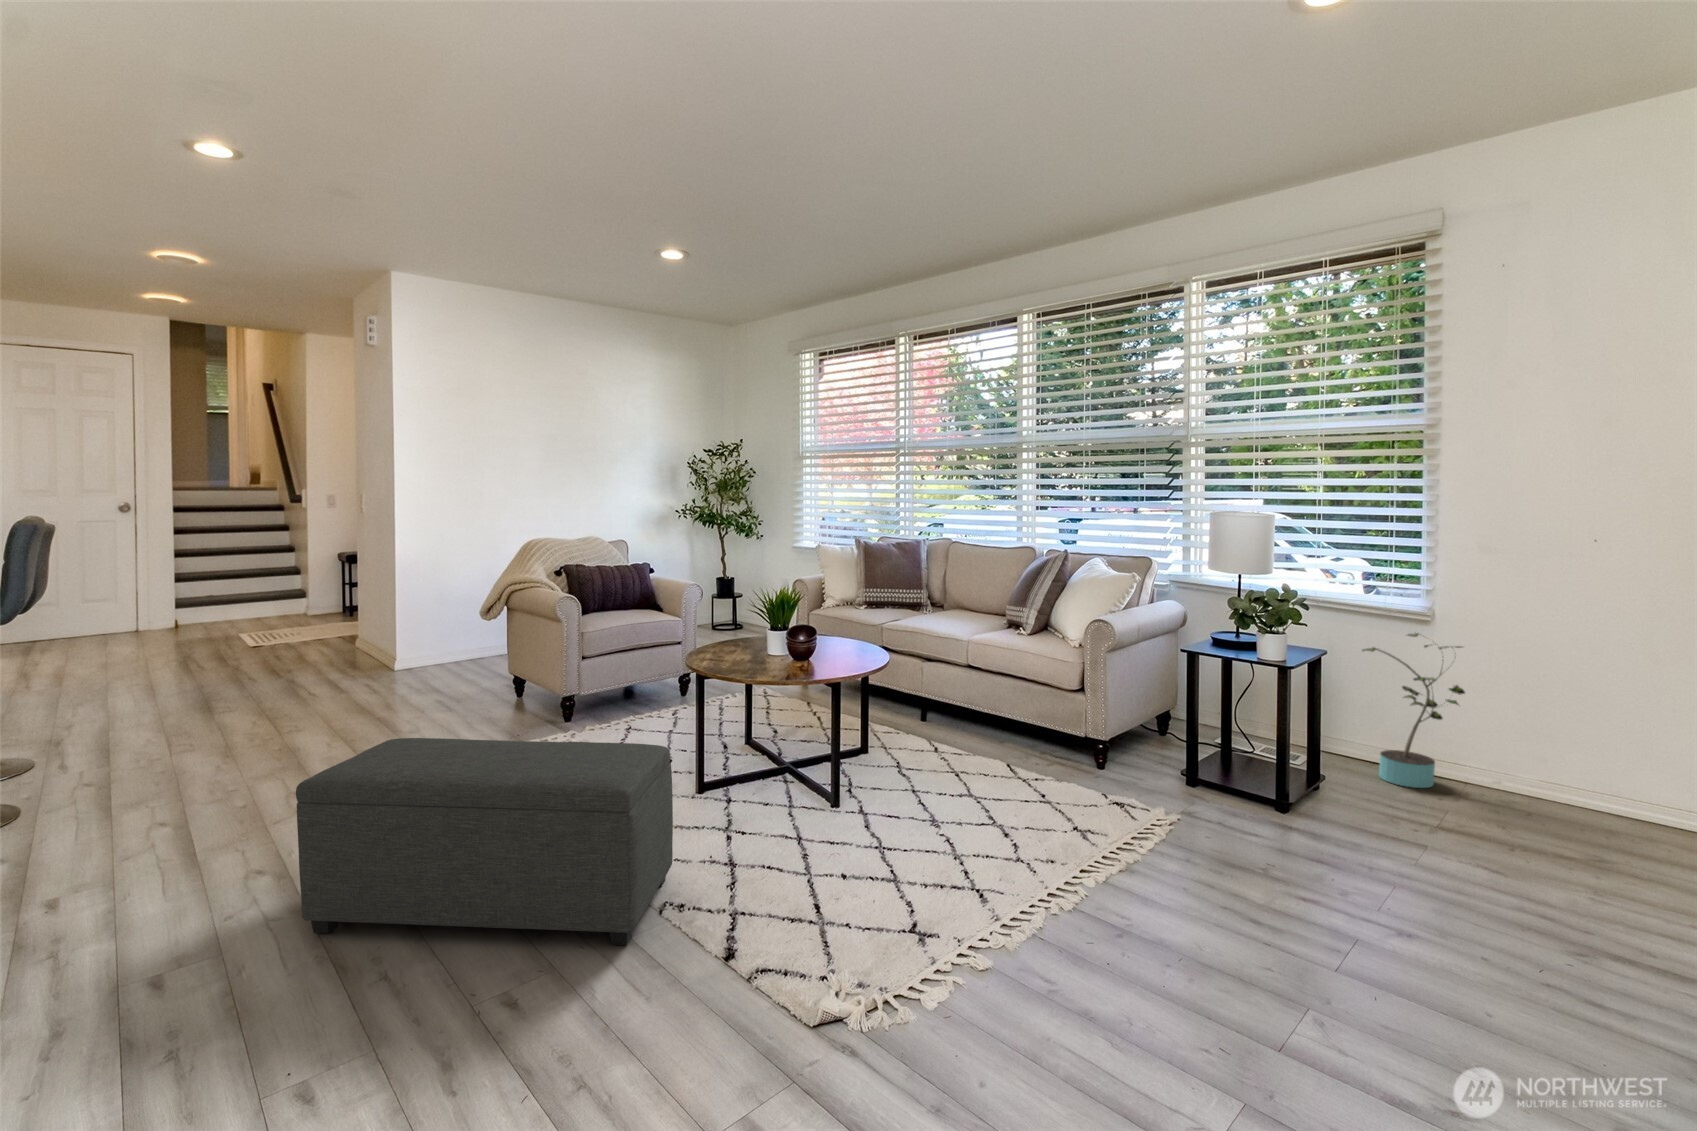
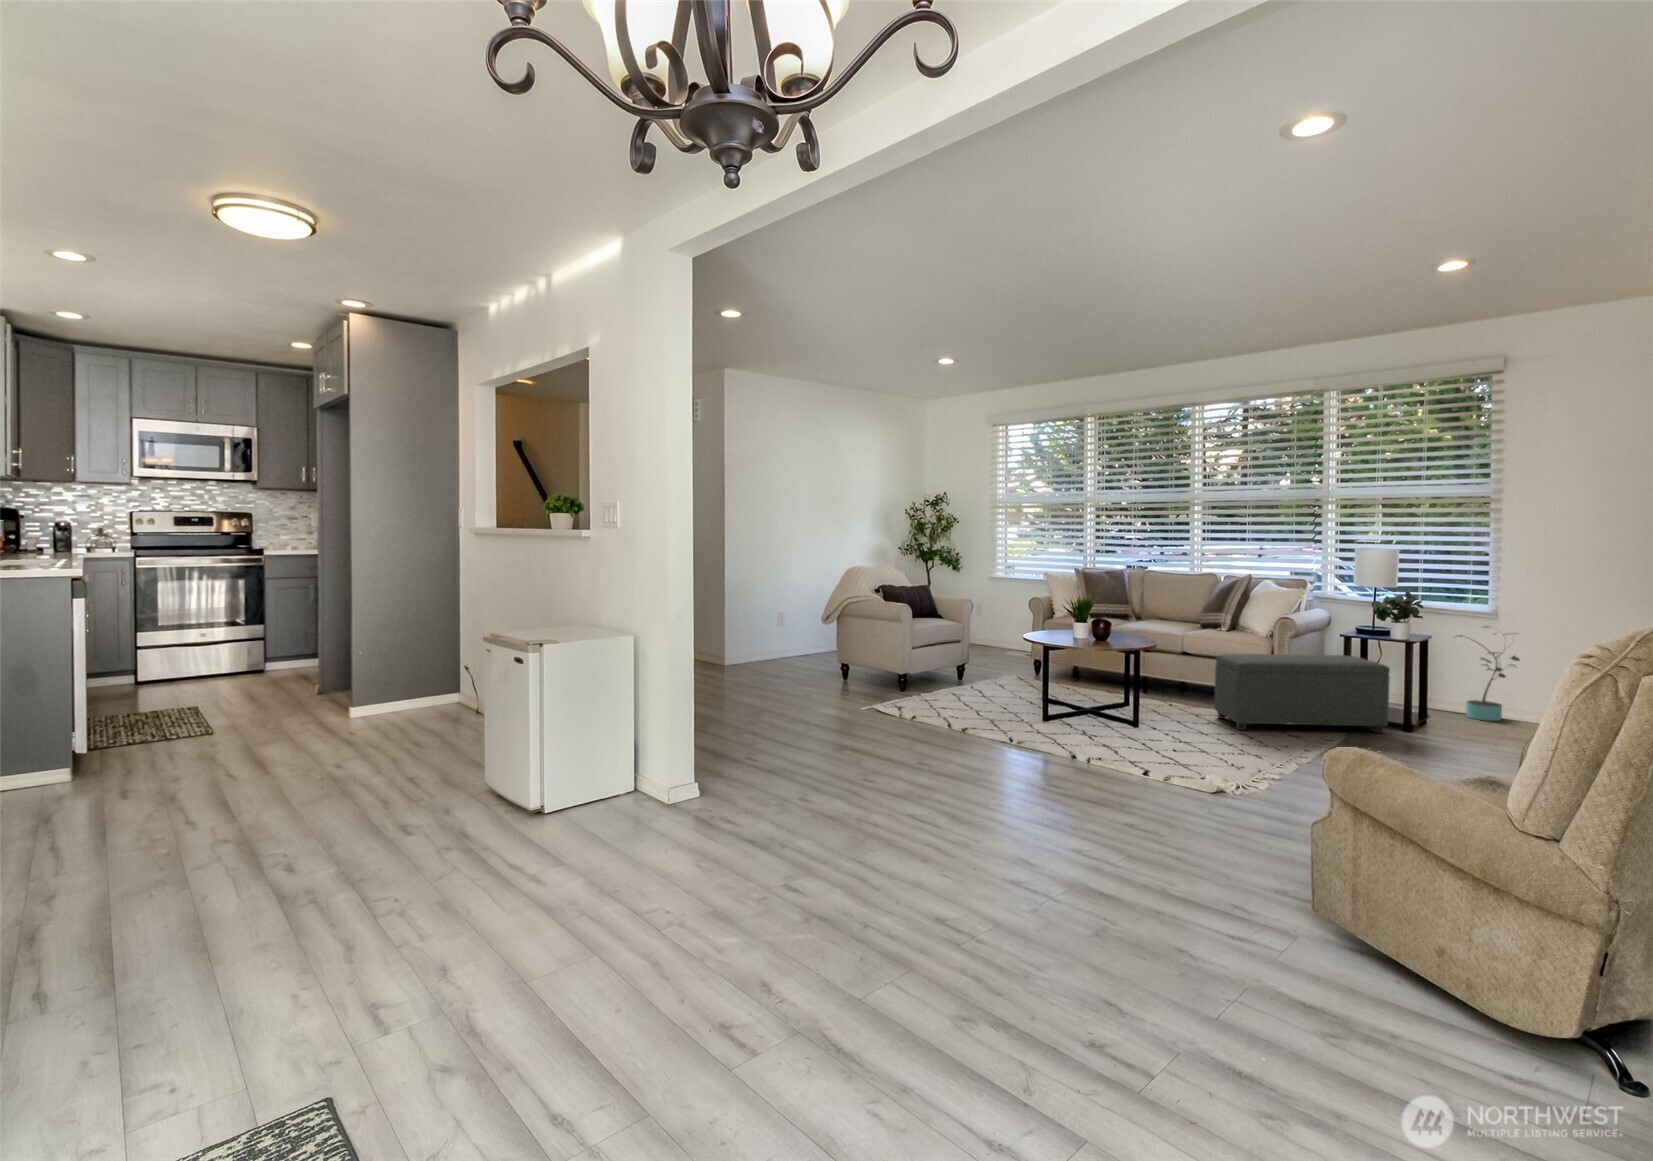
ottoman: present [296,738,673,945] -> present [1214,654,1390,733]

